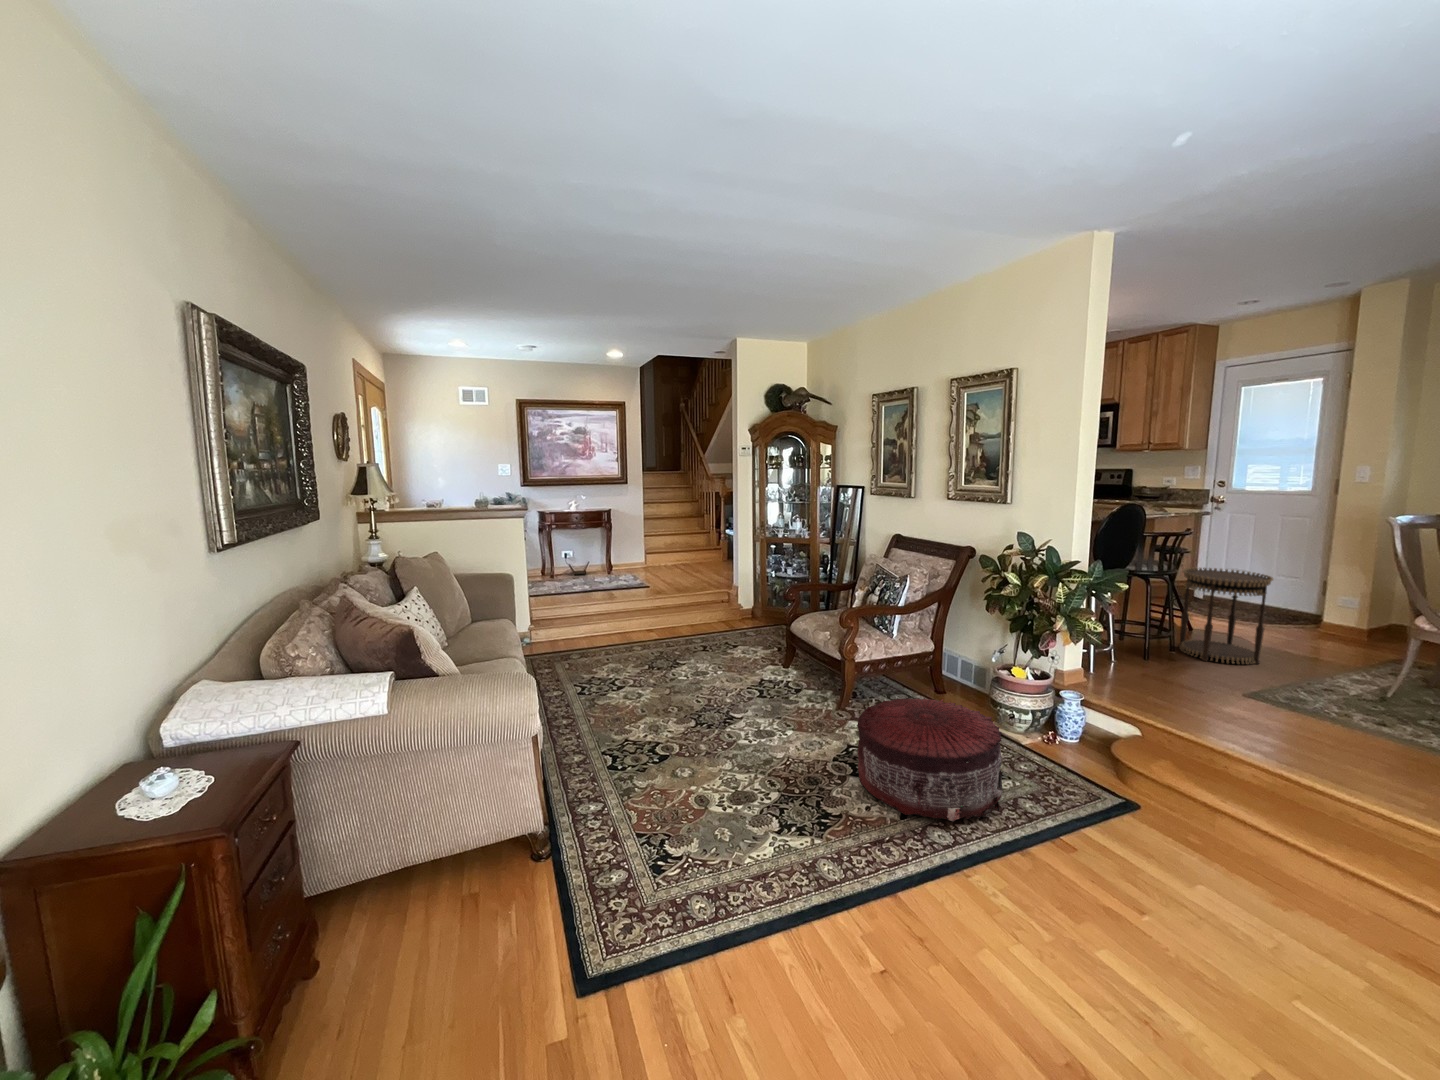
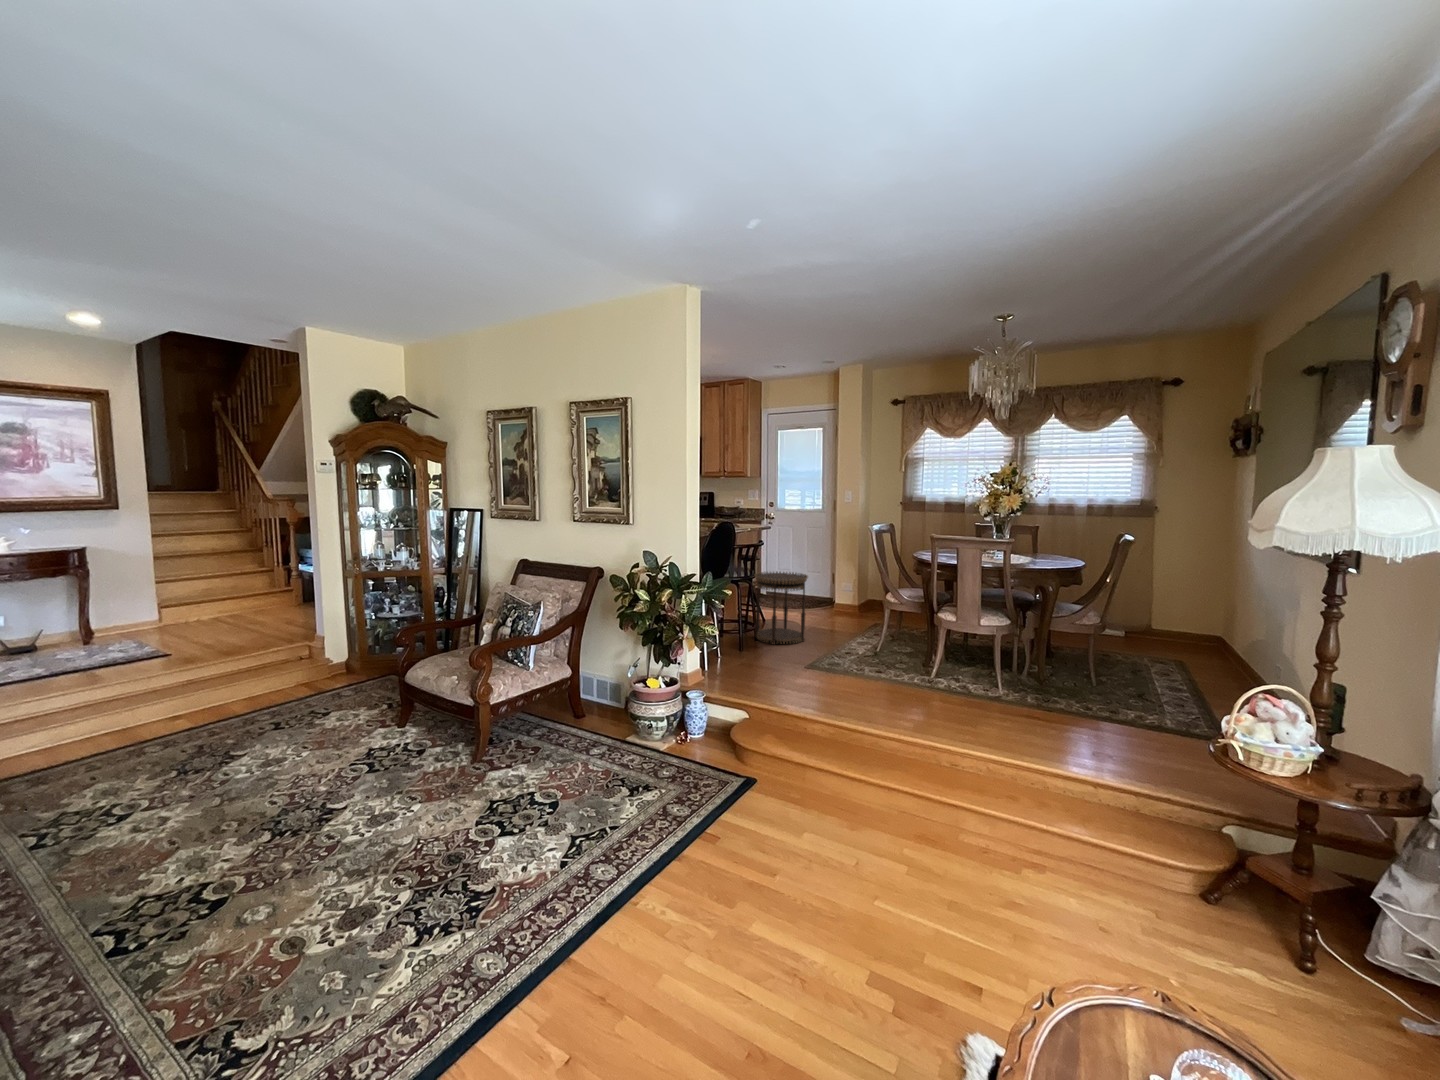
pouf: present [857,698,1003,821] -> none [504,724,654,862]

